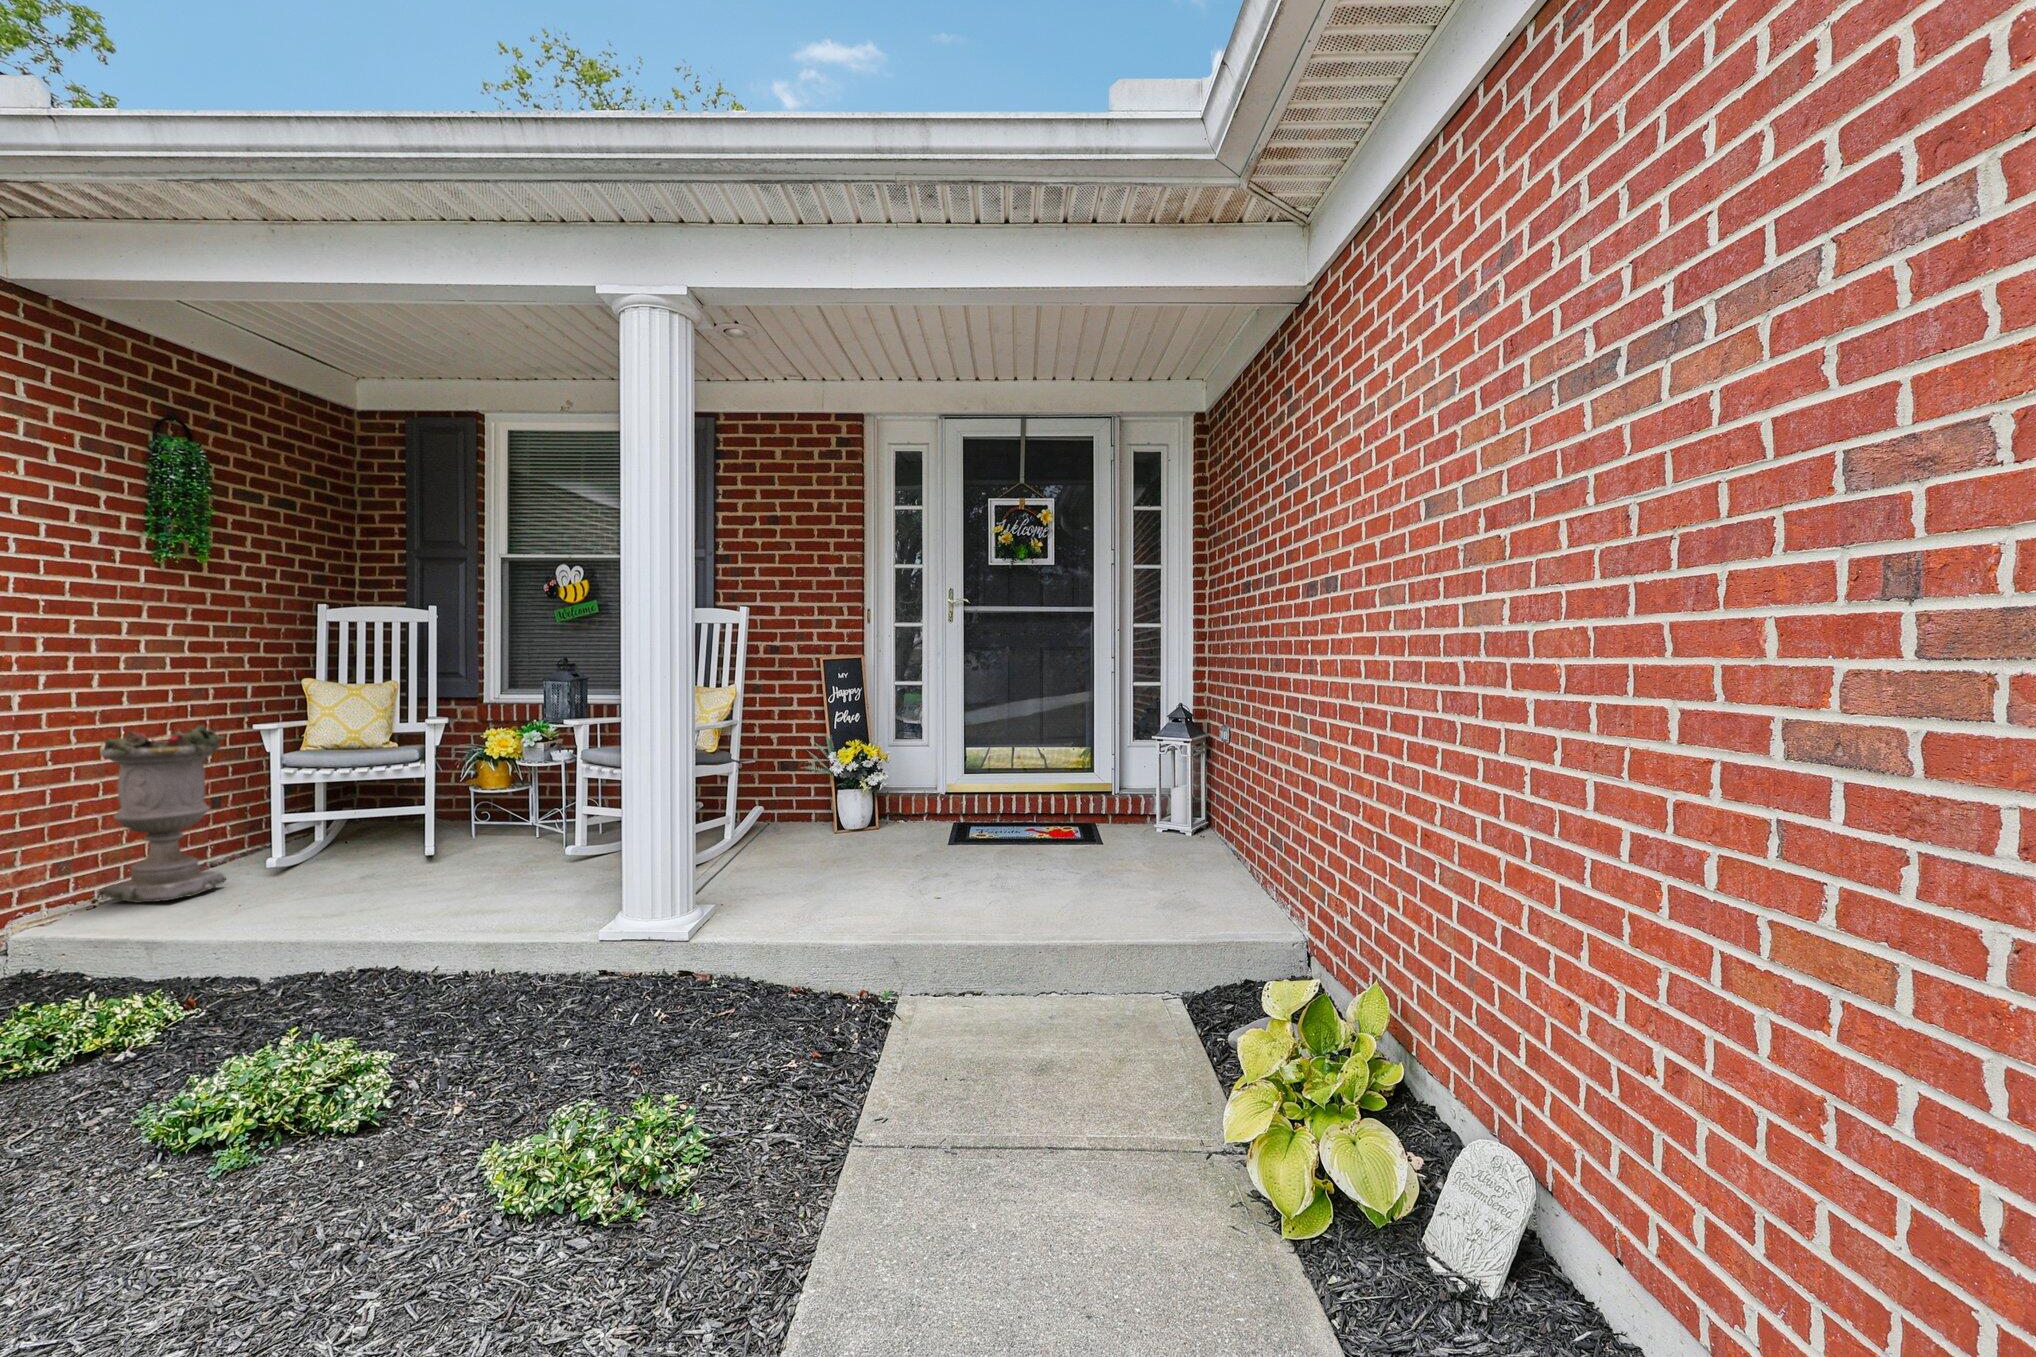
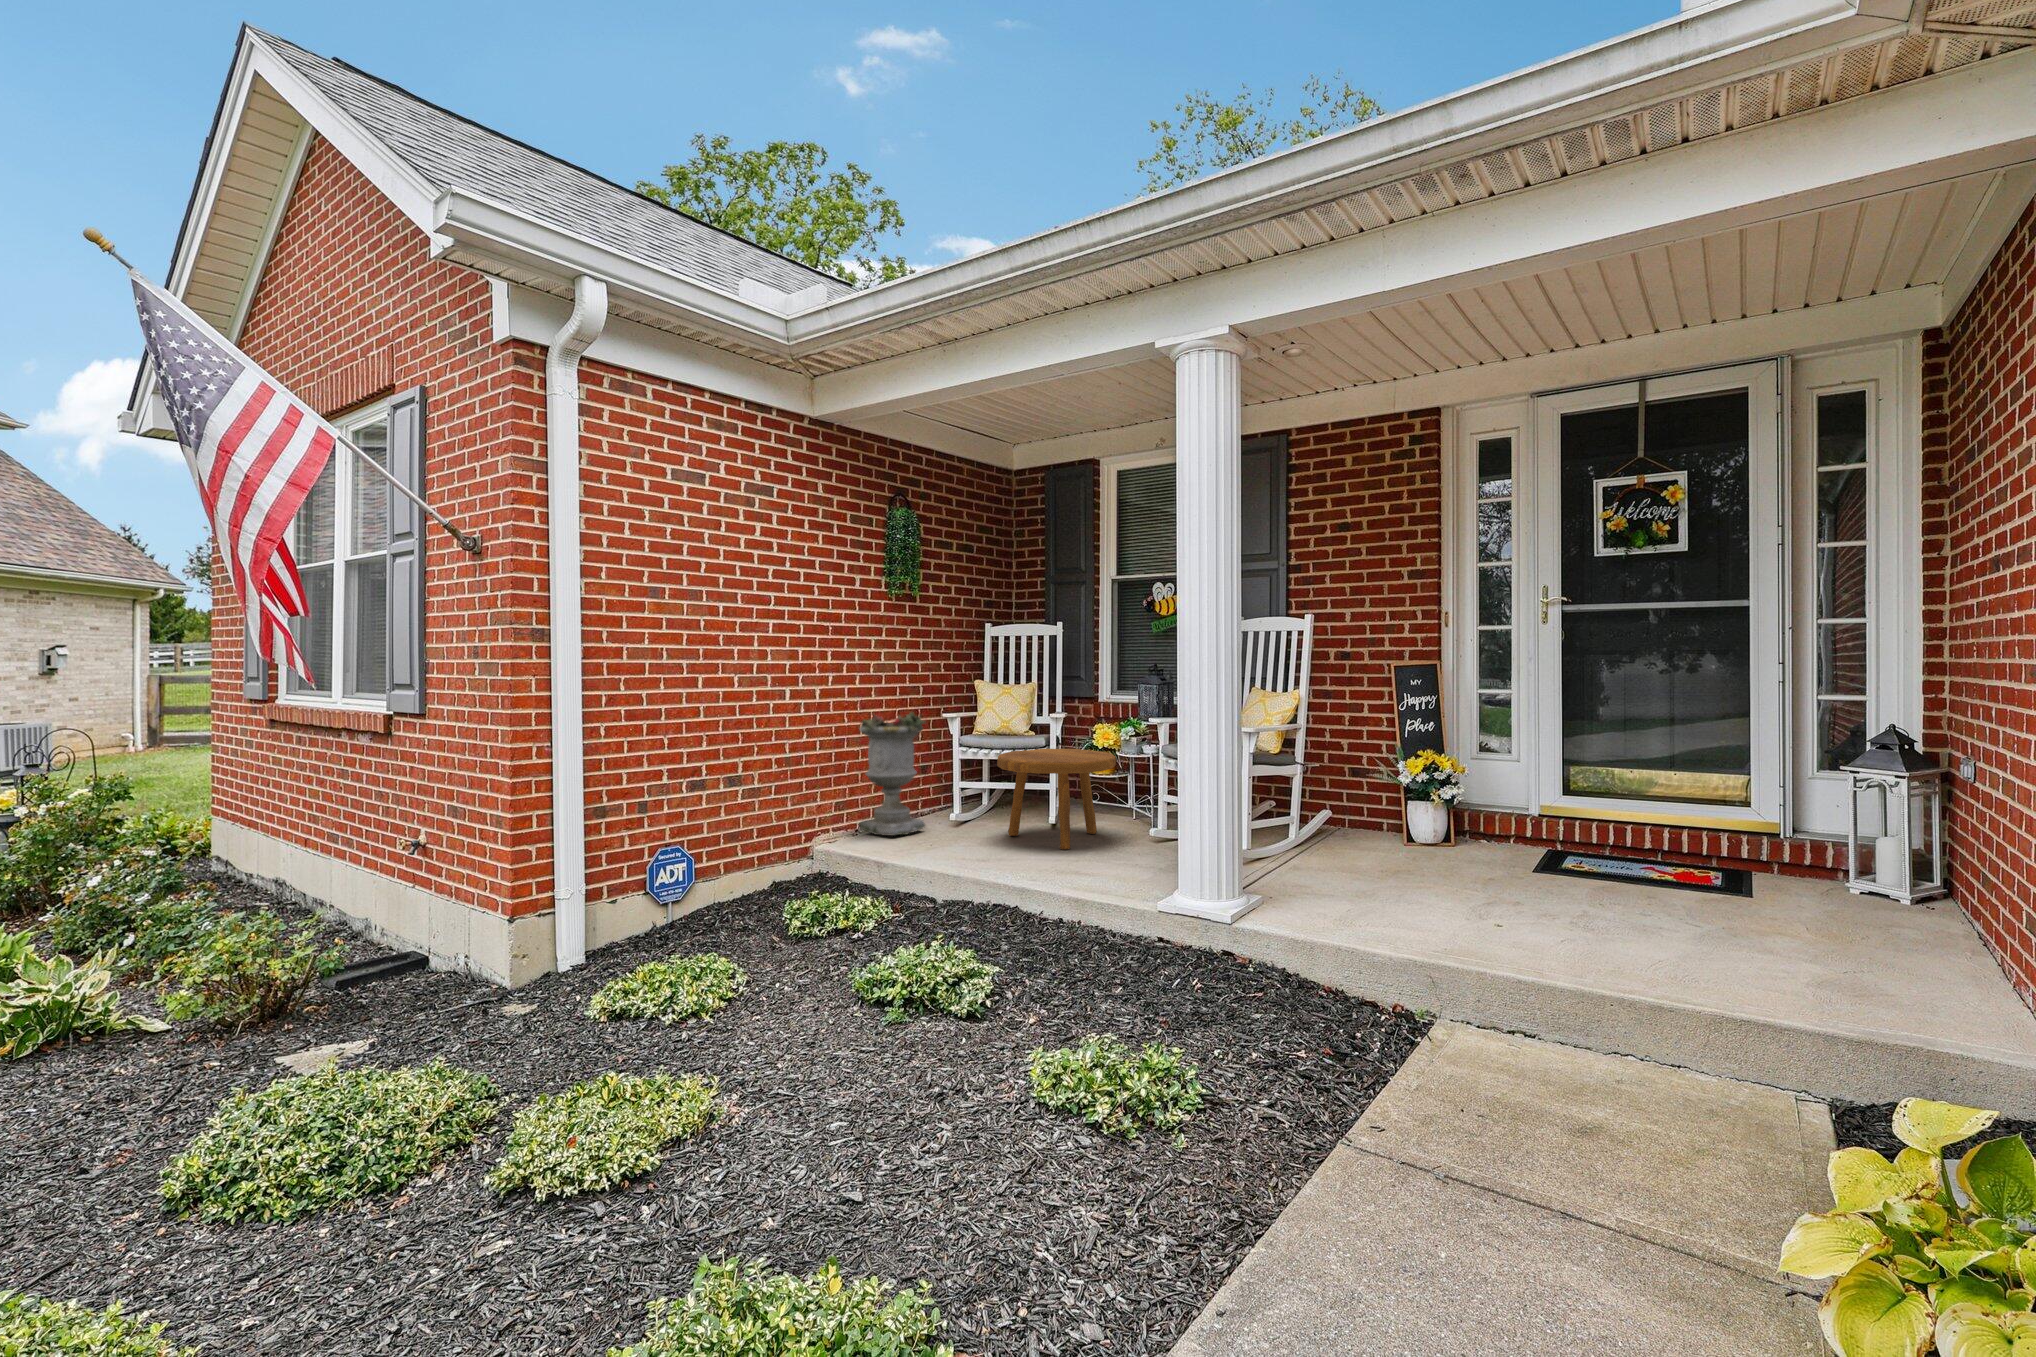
footstool: none [349,761,520,886] -> present [997,749,1116,850]

